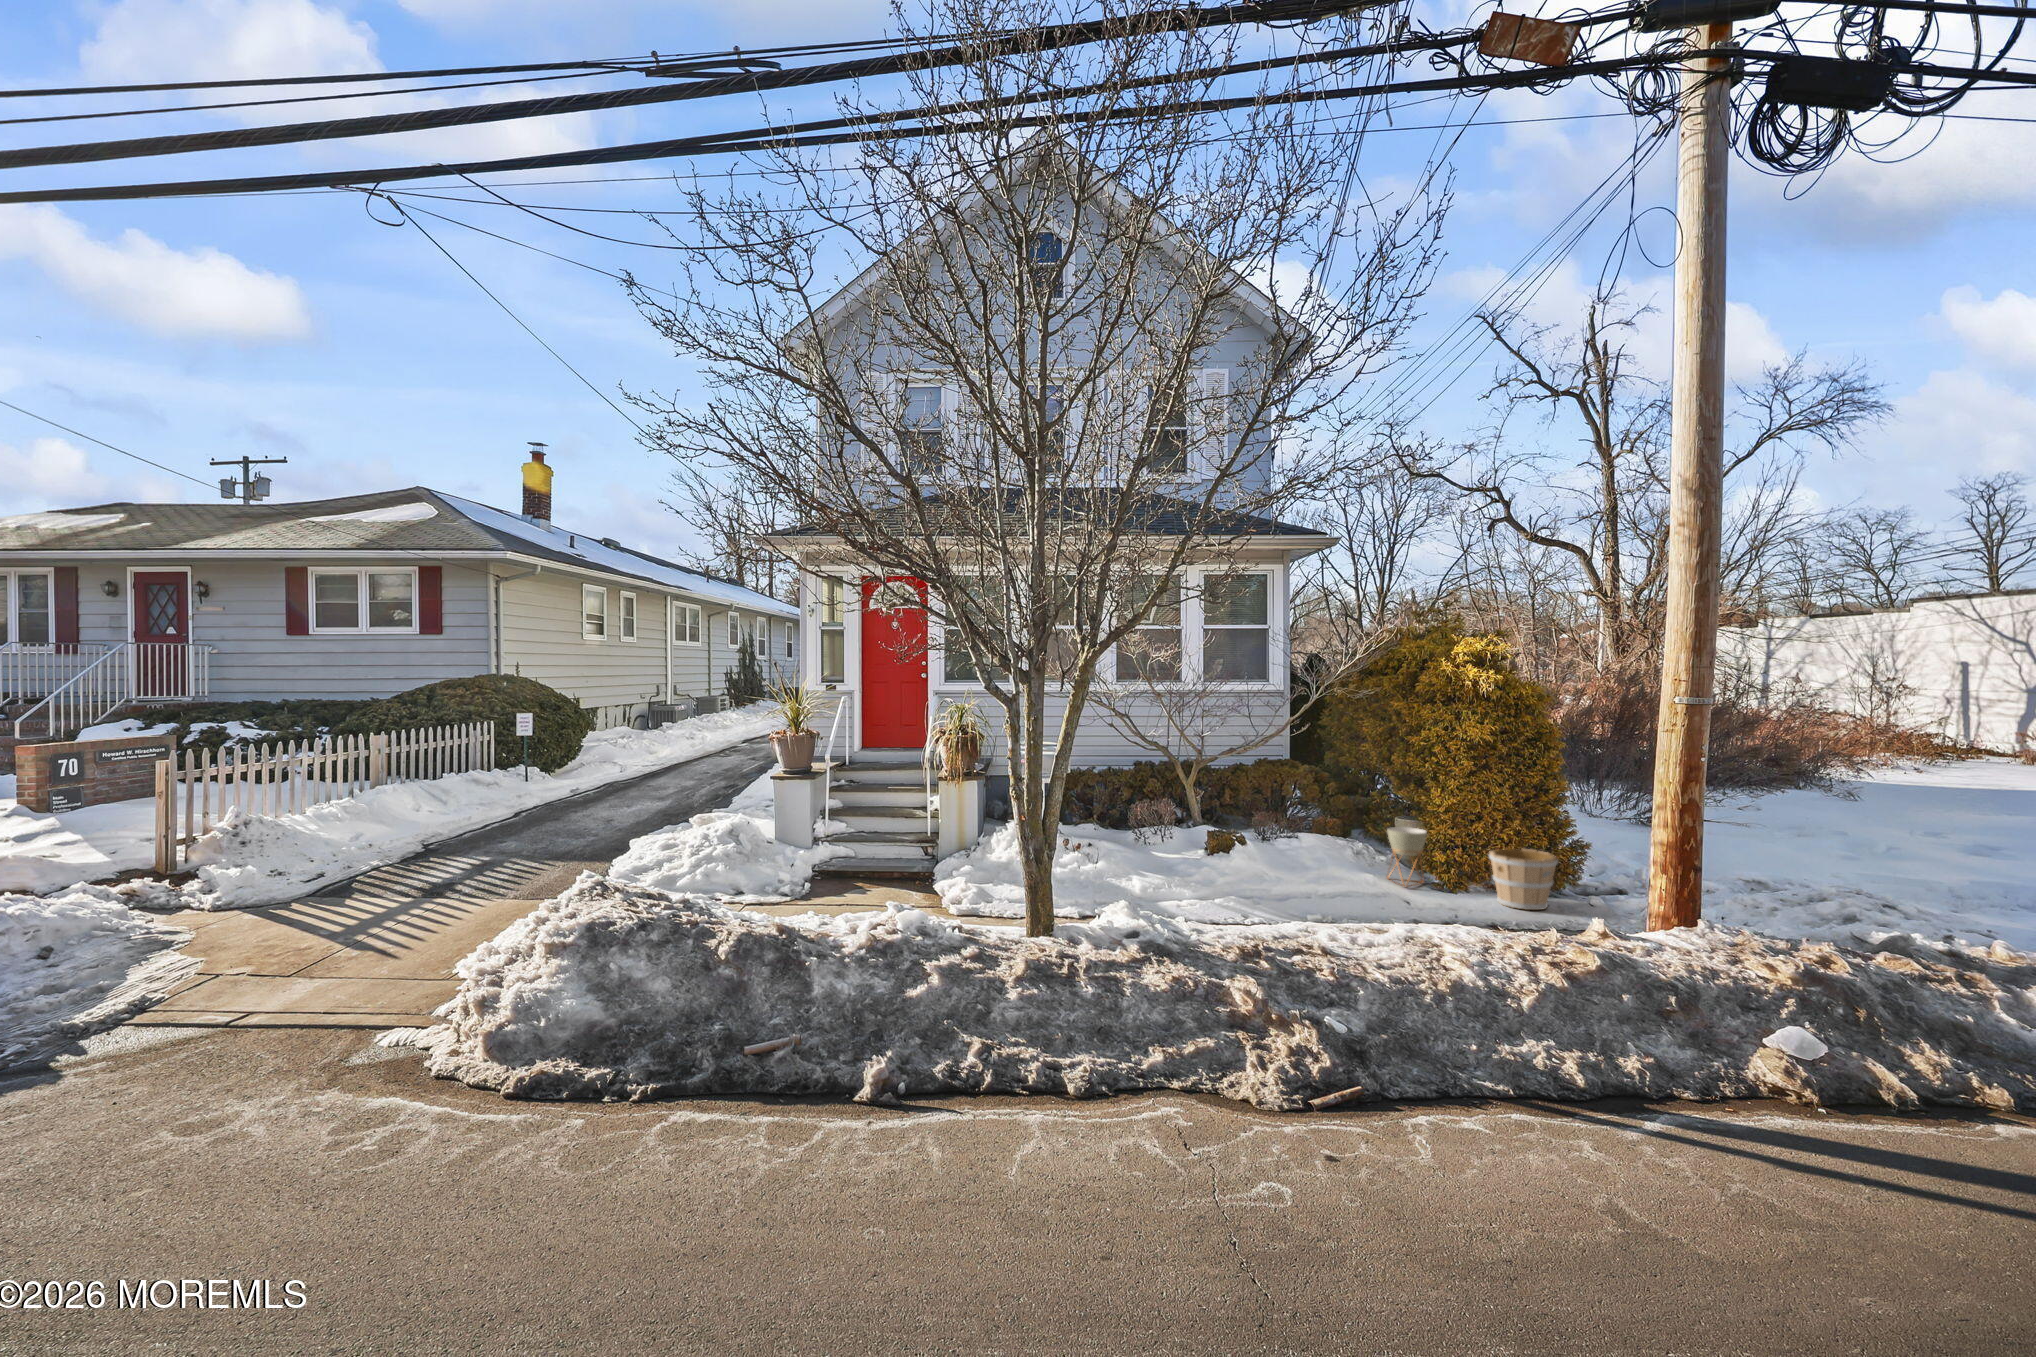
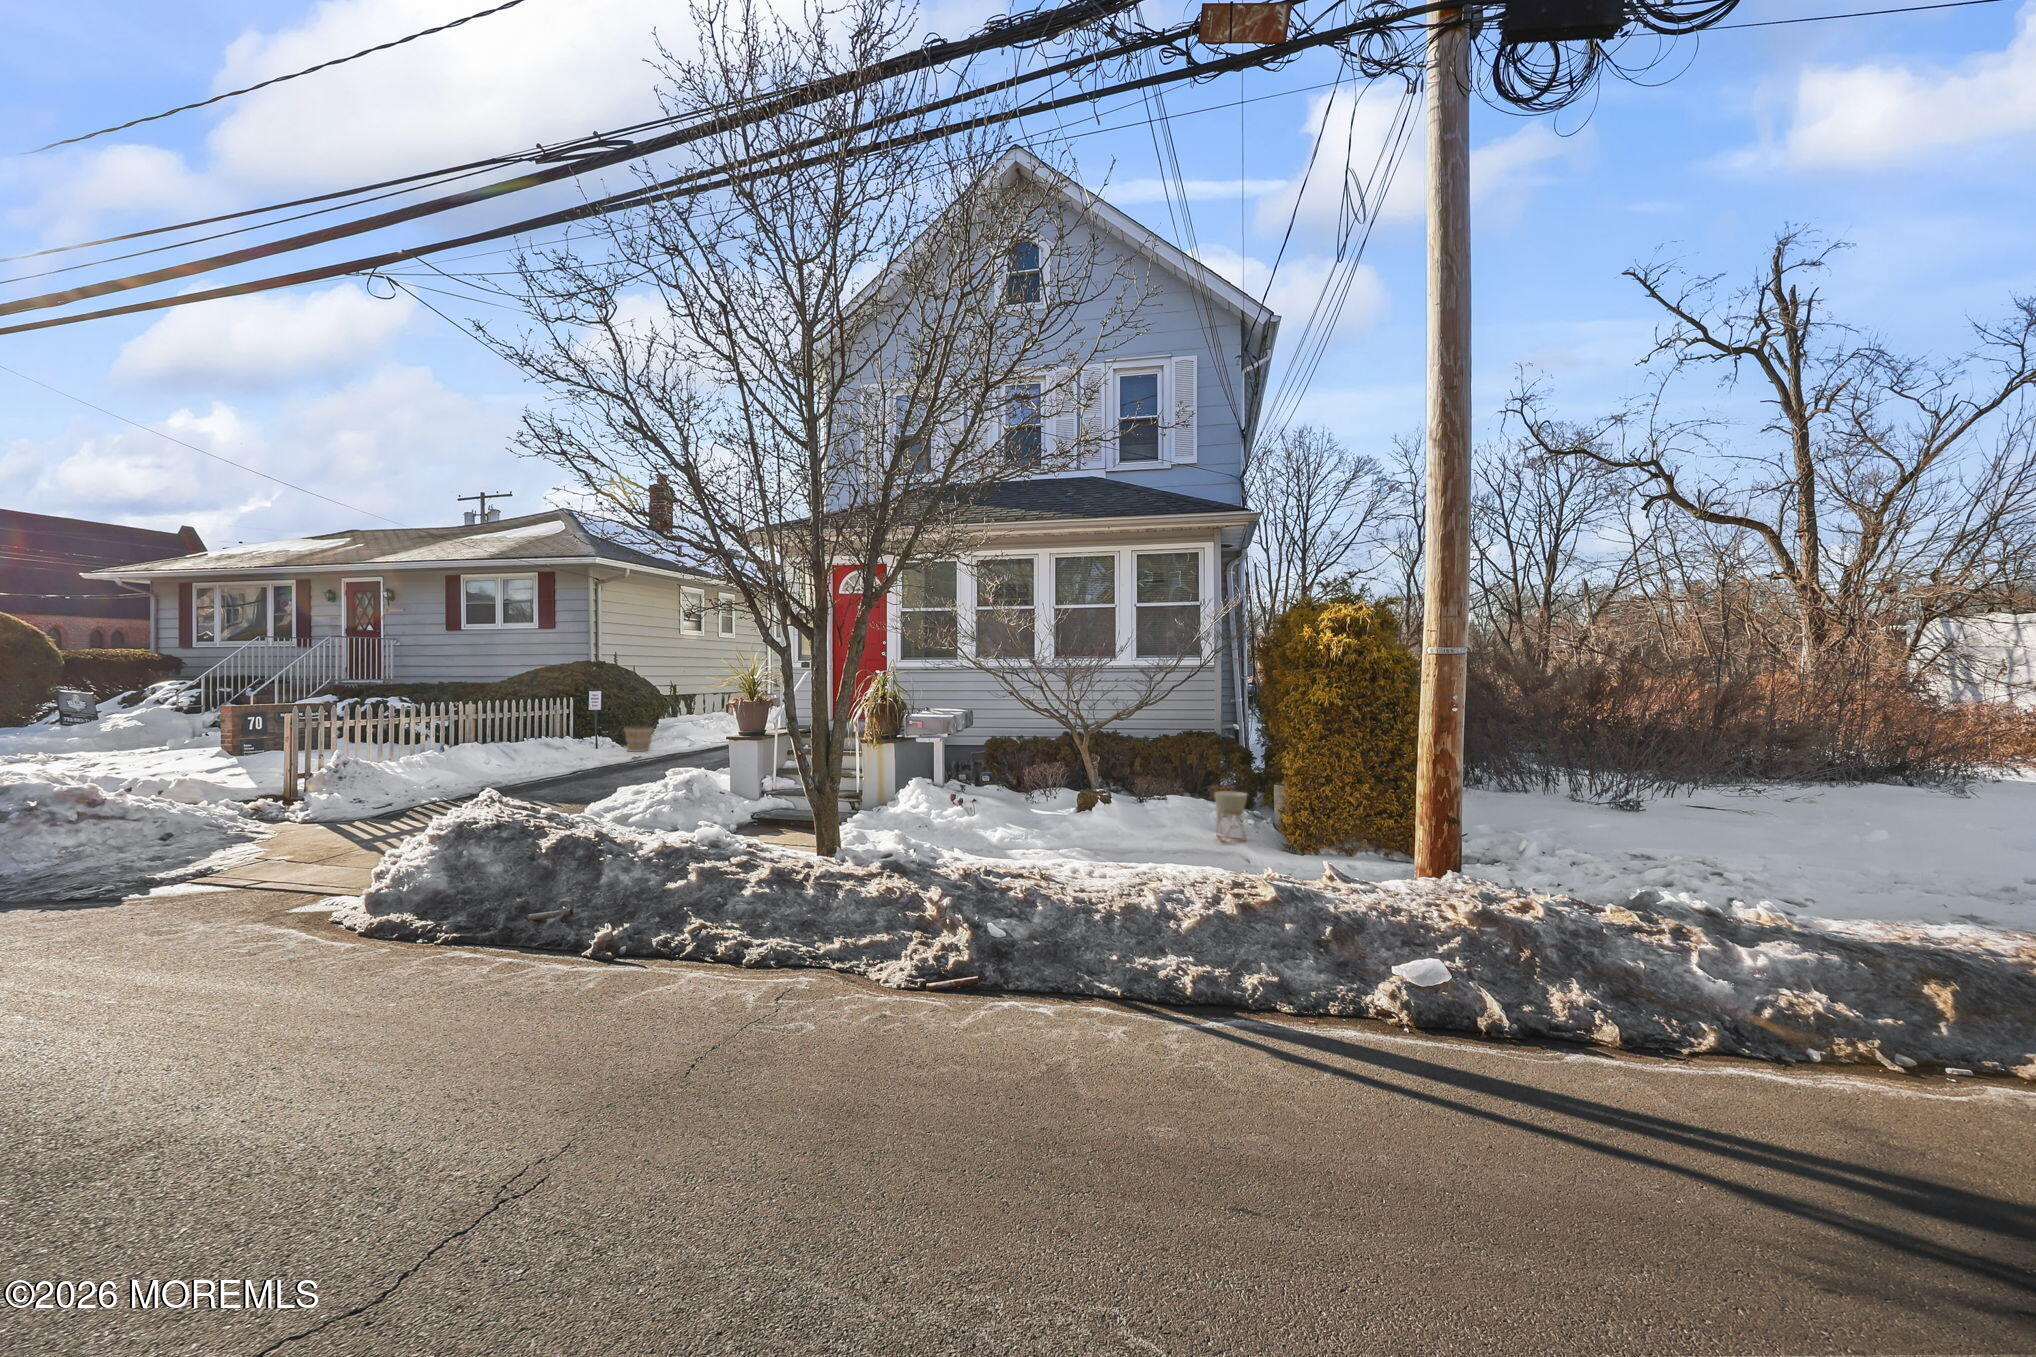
wooden bucket: present [1489,849,1558,910] -> present [624,726,653,752]

